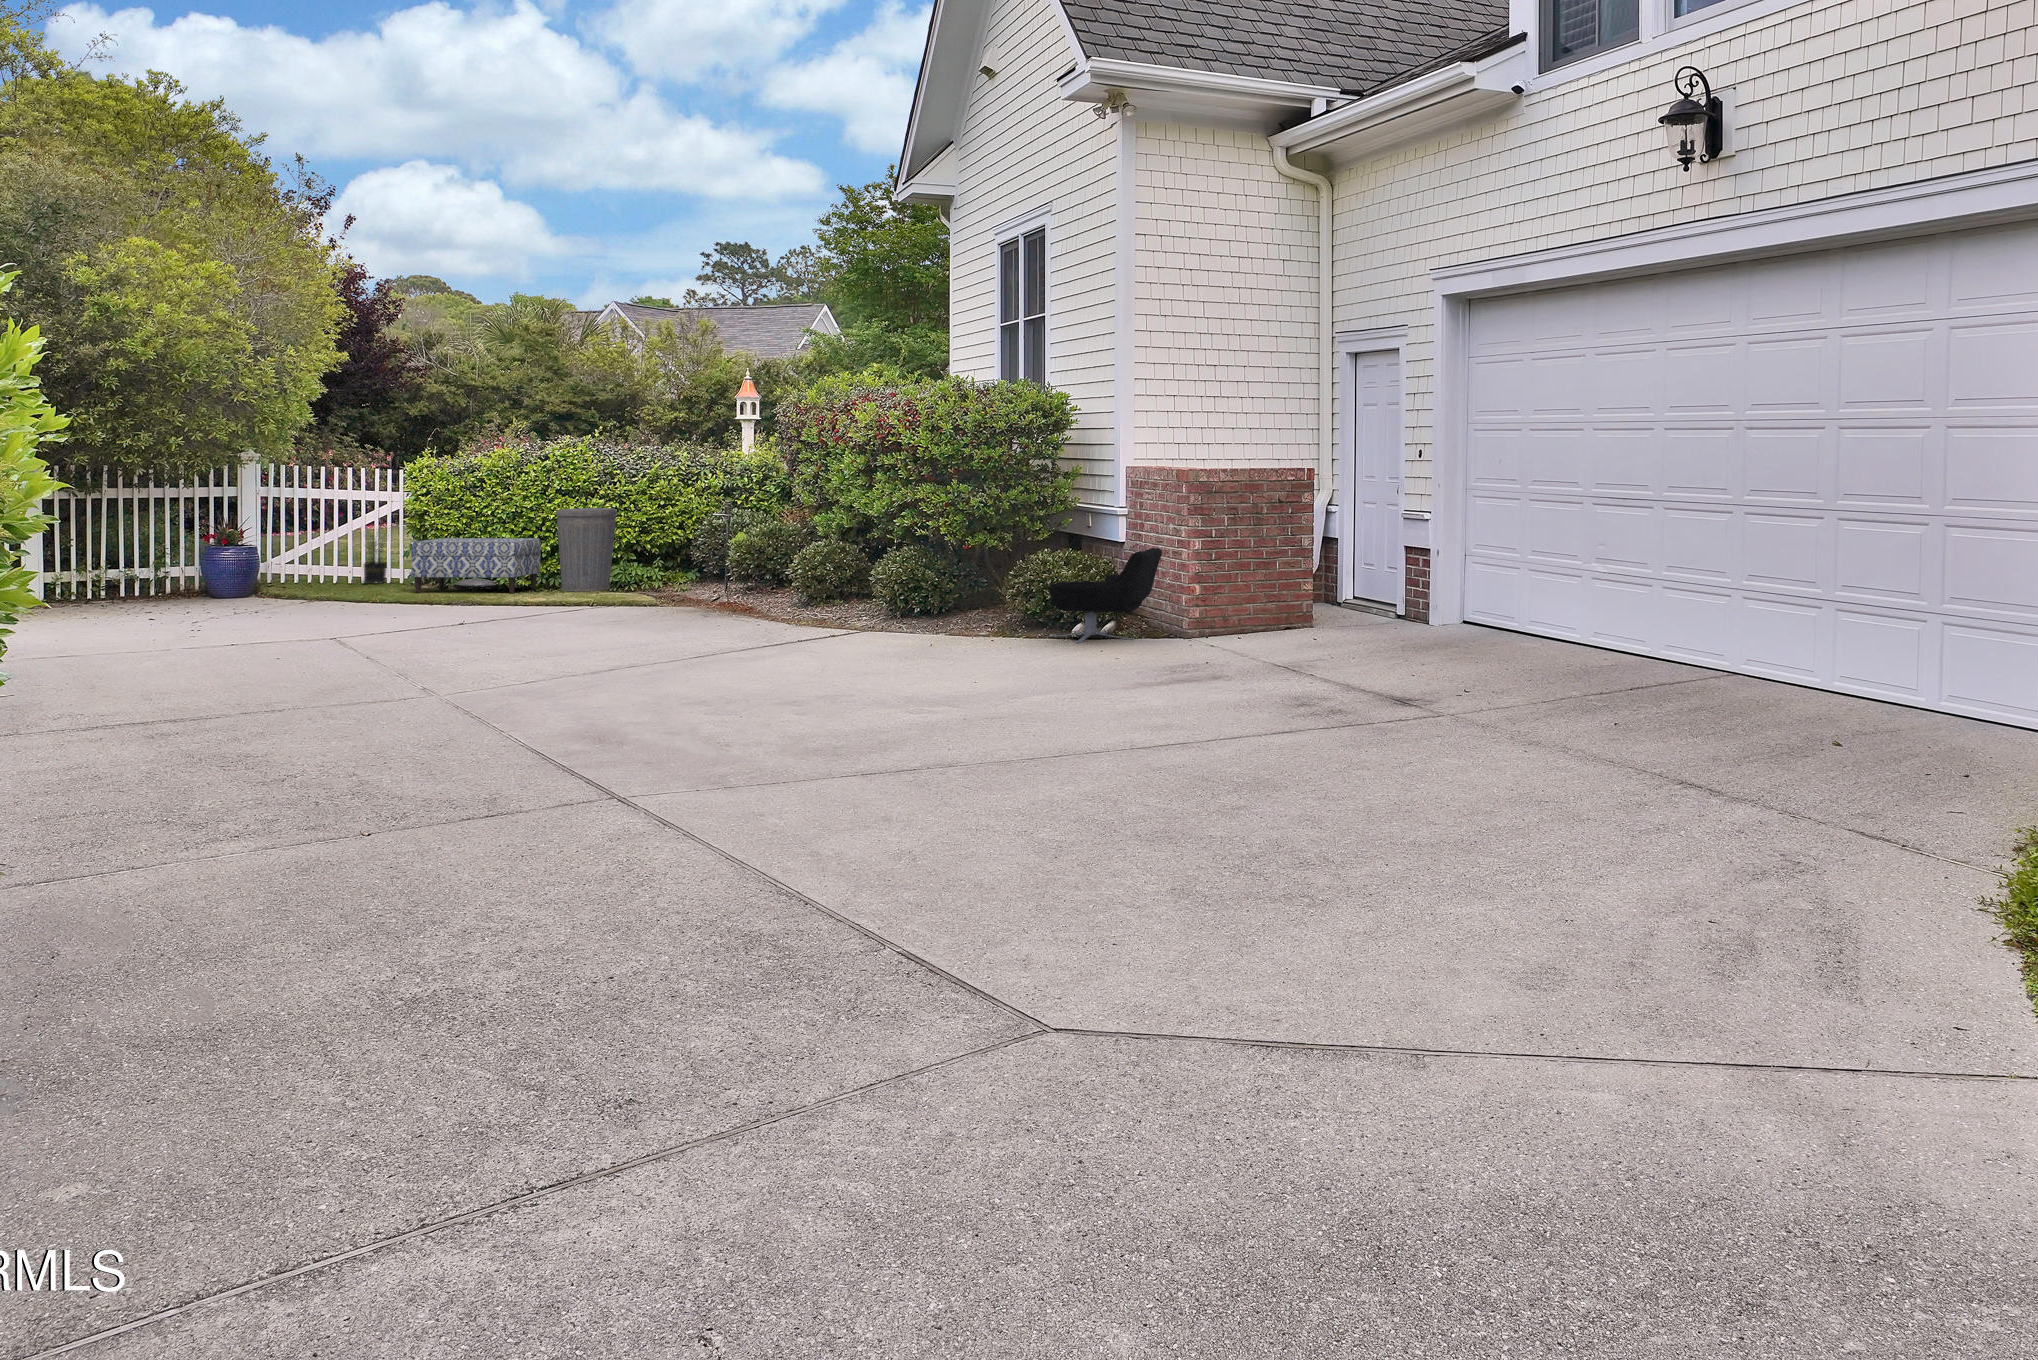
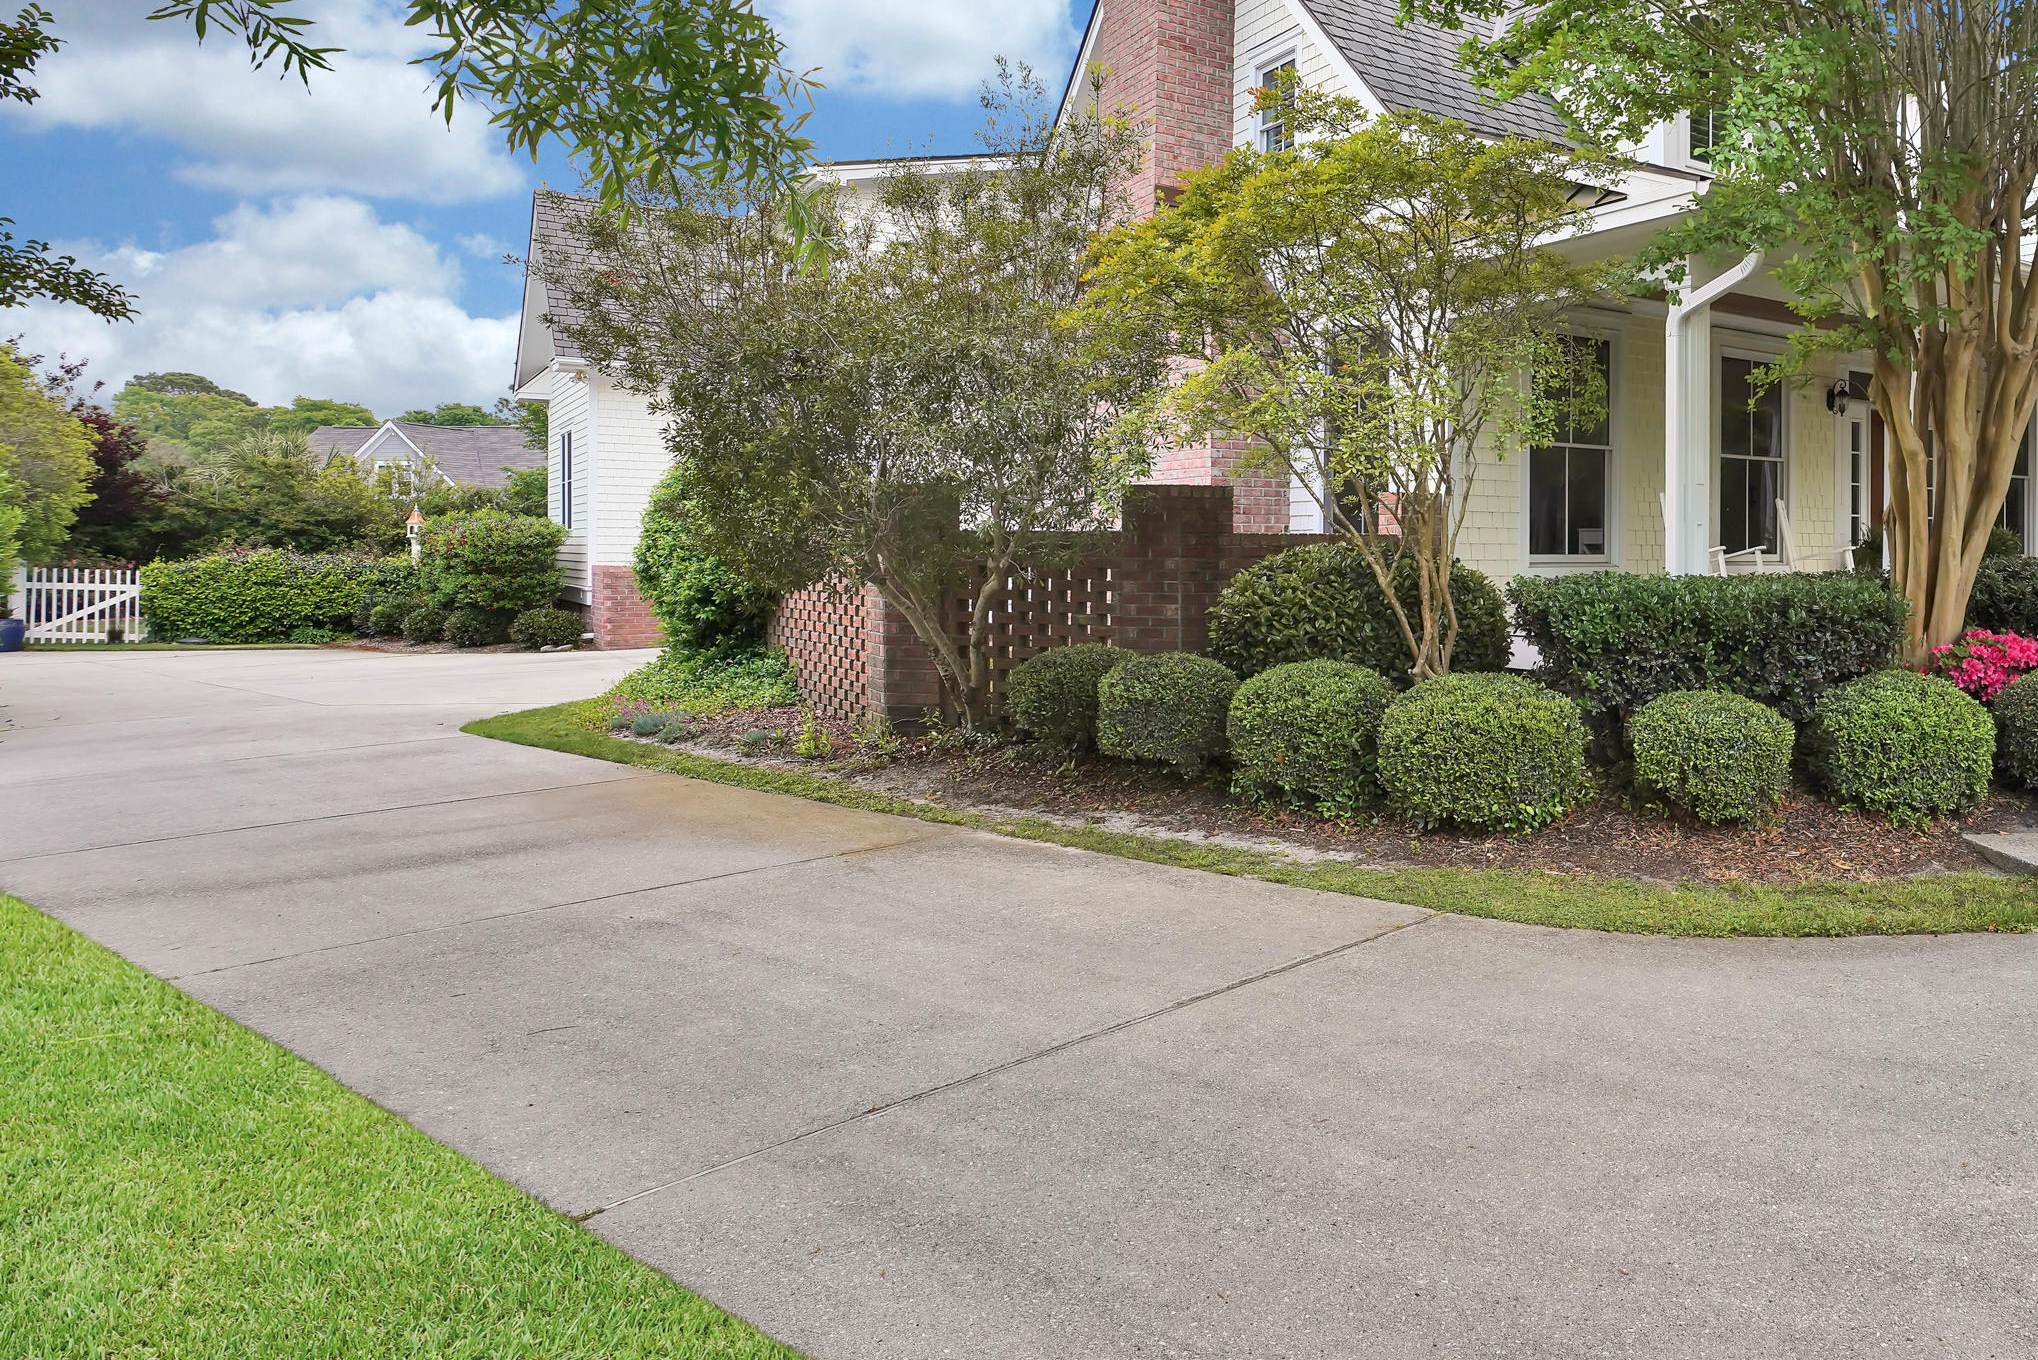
trash can: present [556,508,617,592] -> none [251,594,297,643]
bench: present [411,538,541,593] -> none [142,612,240,646]
lounge chair: present [1049,548,1162,643] -> none [524,608,597,654]

